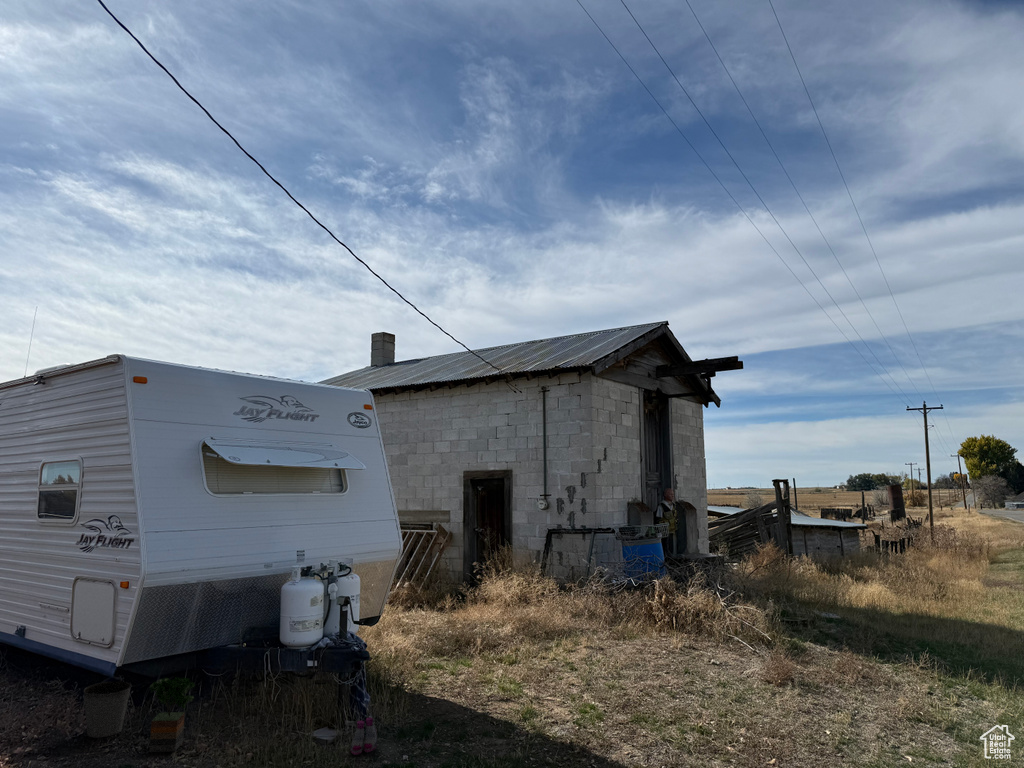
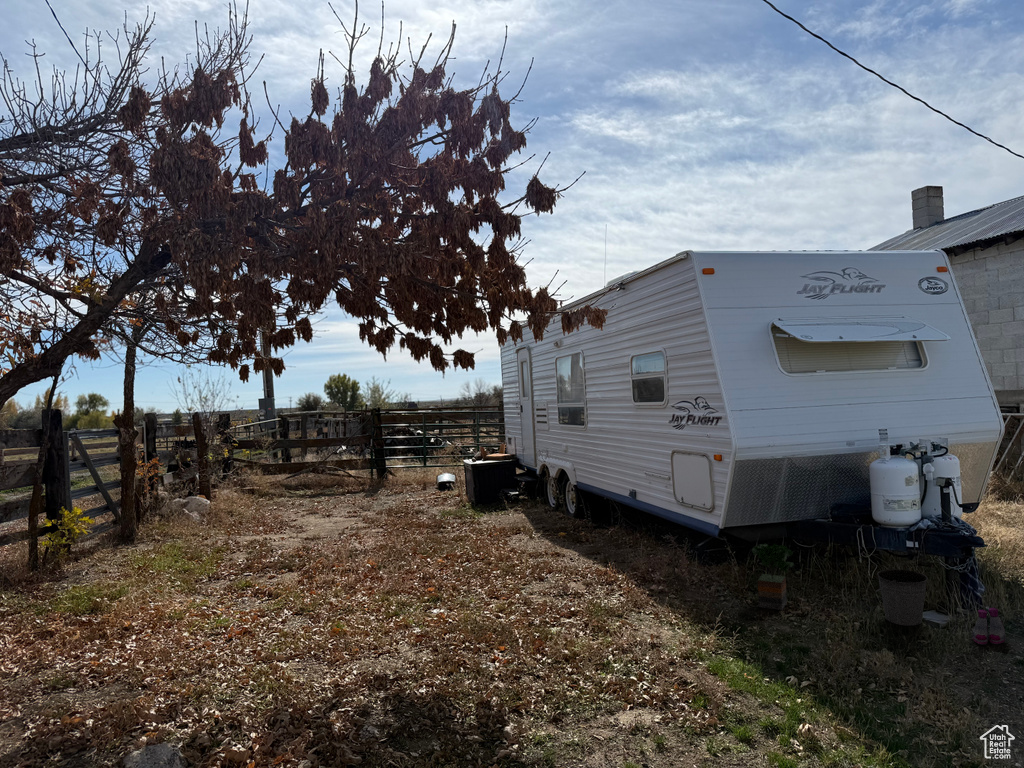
bucket: present [81,680,131,737] -> present [877,568,928,625]

